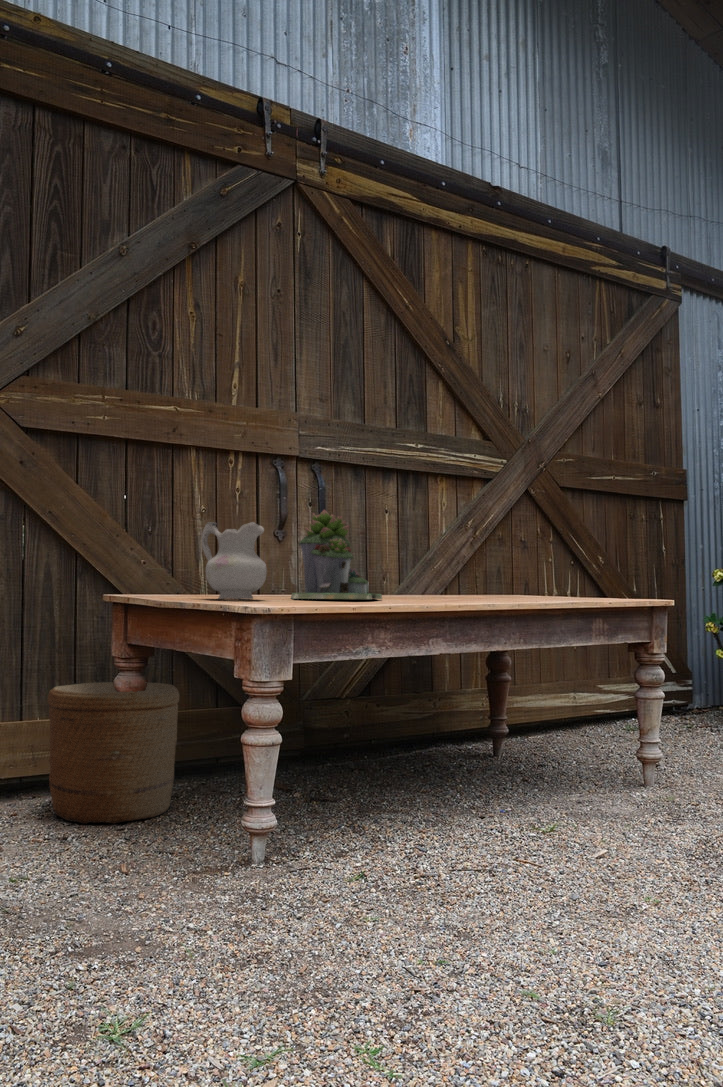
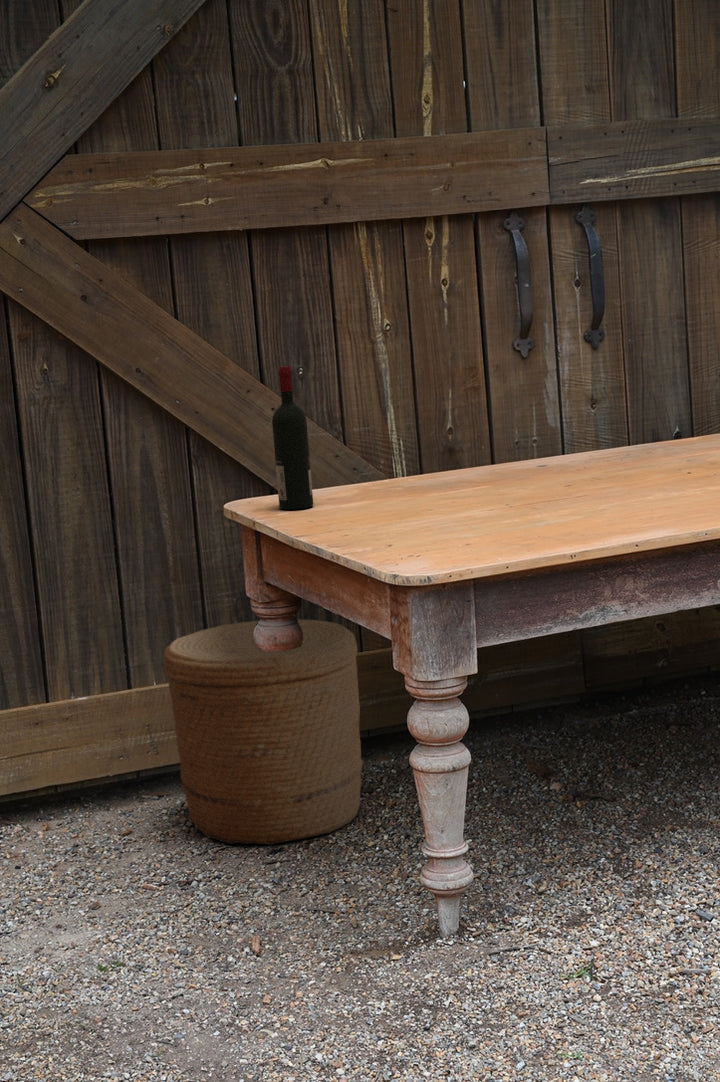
wine bottle: none [147,507,170,596] -> present [272,366,313,509]
succulent planter: present [291,510,382,599] -> none [502,348,664,511]
ceramic pitcher: present [202,522,267,599] -> none [341,399,447,529]

